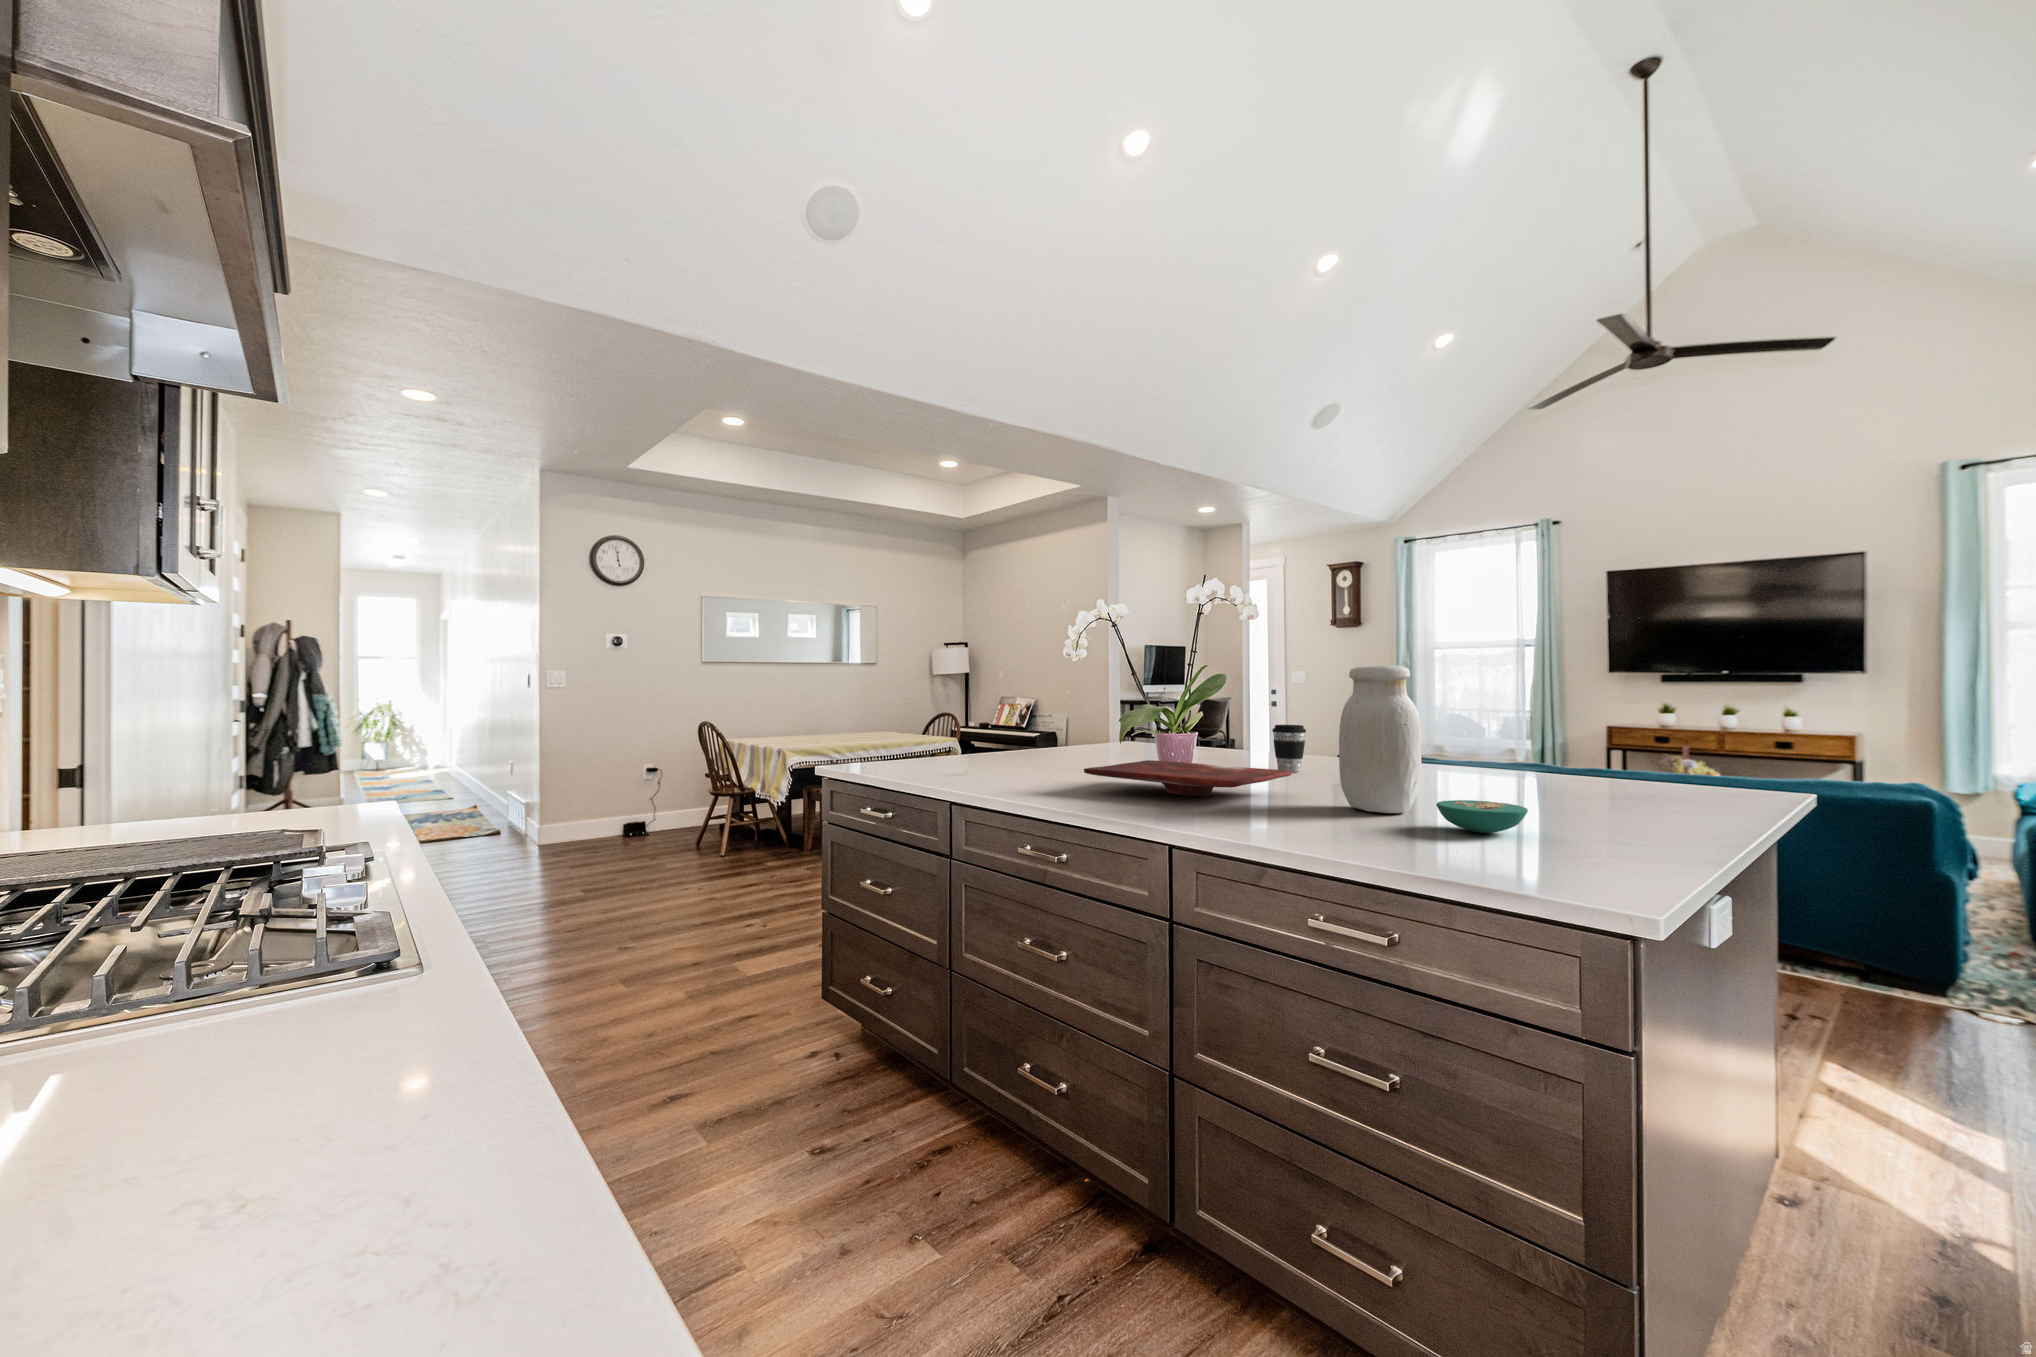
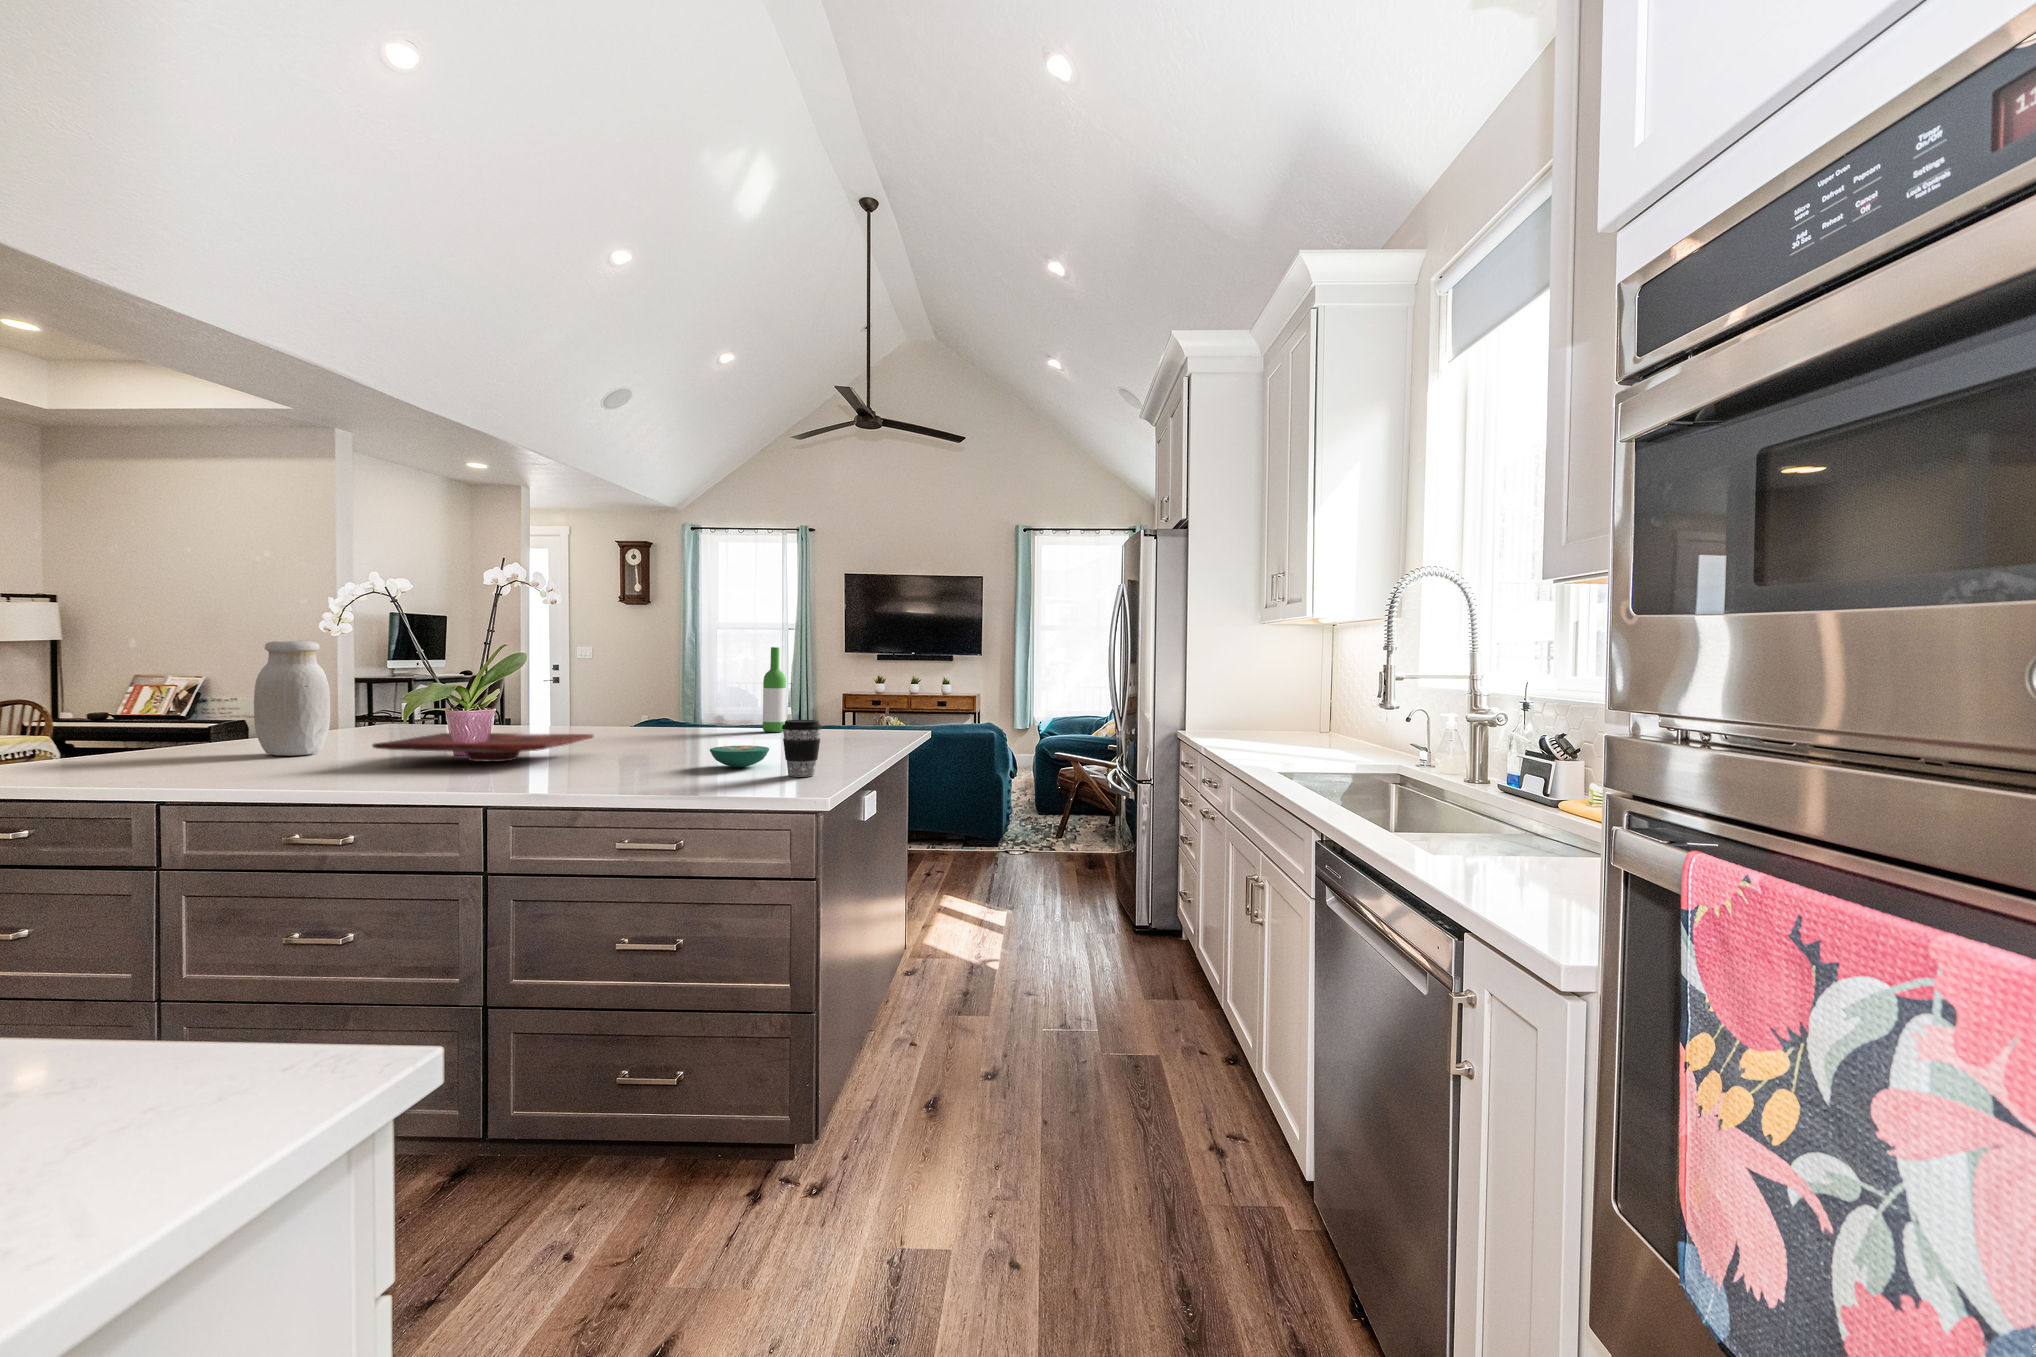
wine bottle: none [1508,664,1542,780] -> present [763,647,786,732]
jar: present [1339,665,1421,813] -> present [254,641,330,756]
coffee cup: present [1272,725,1306,772] -> present [782,720,821,777]

